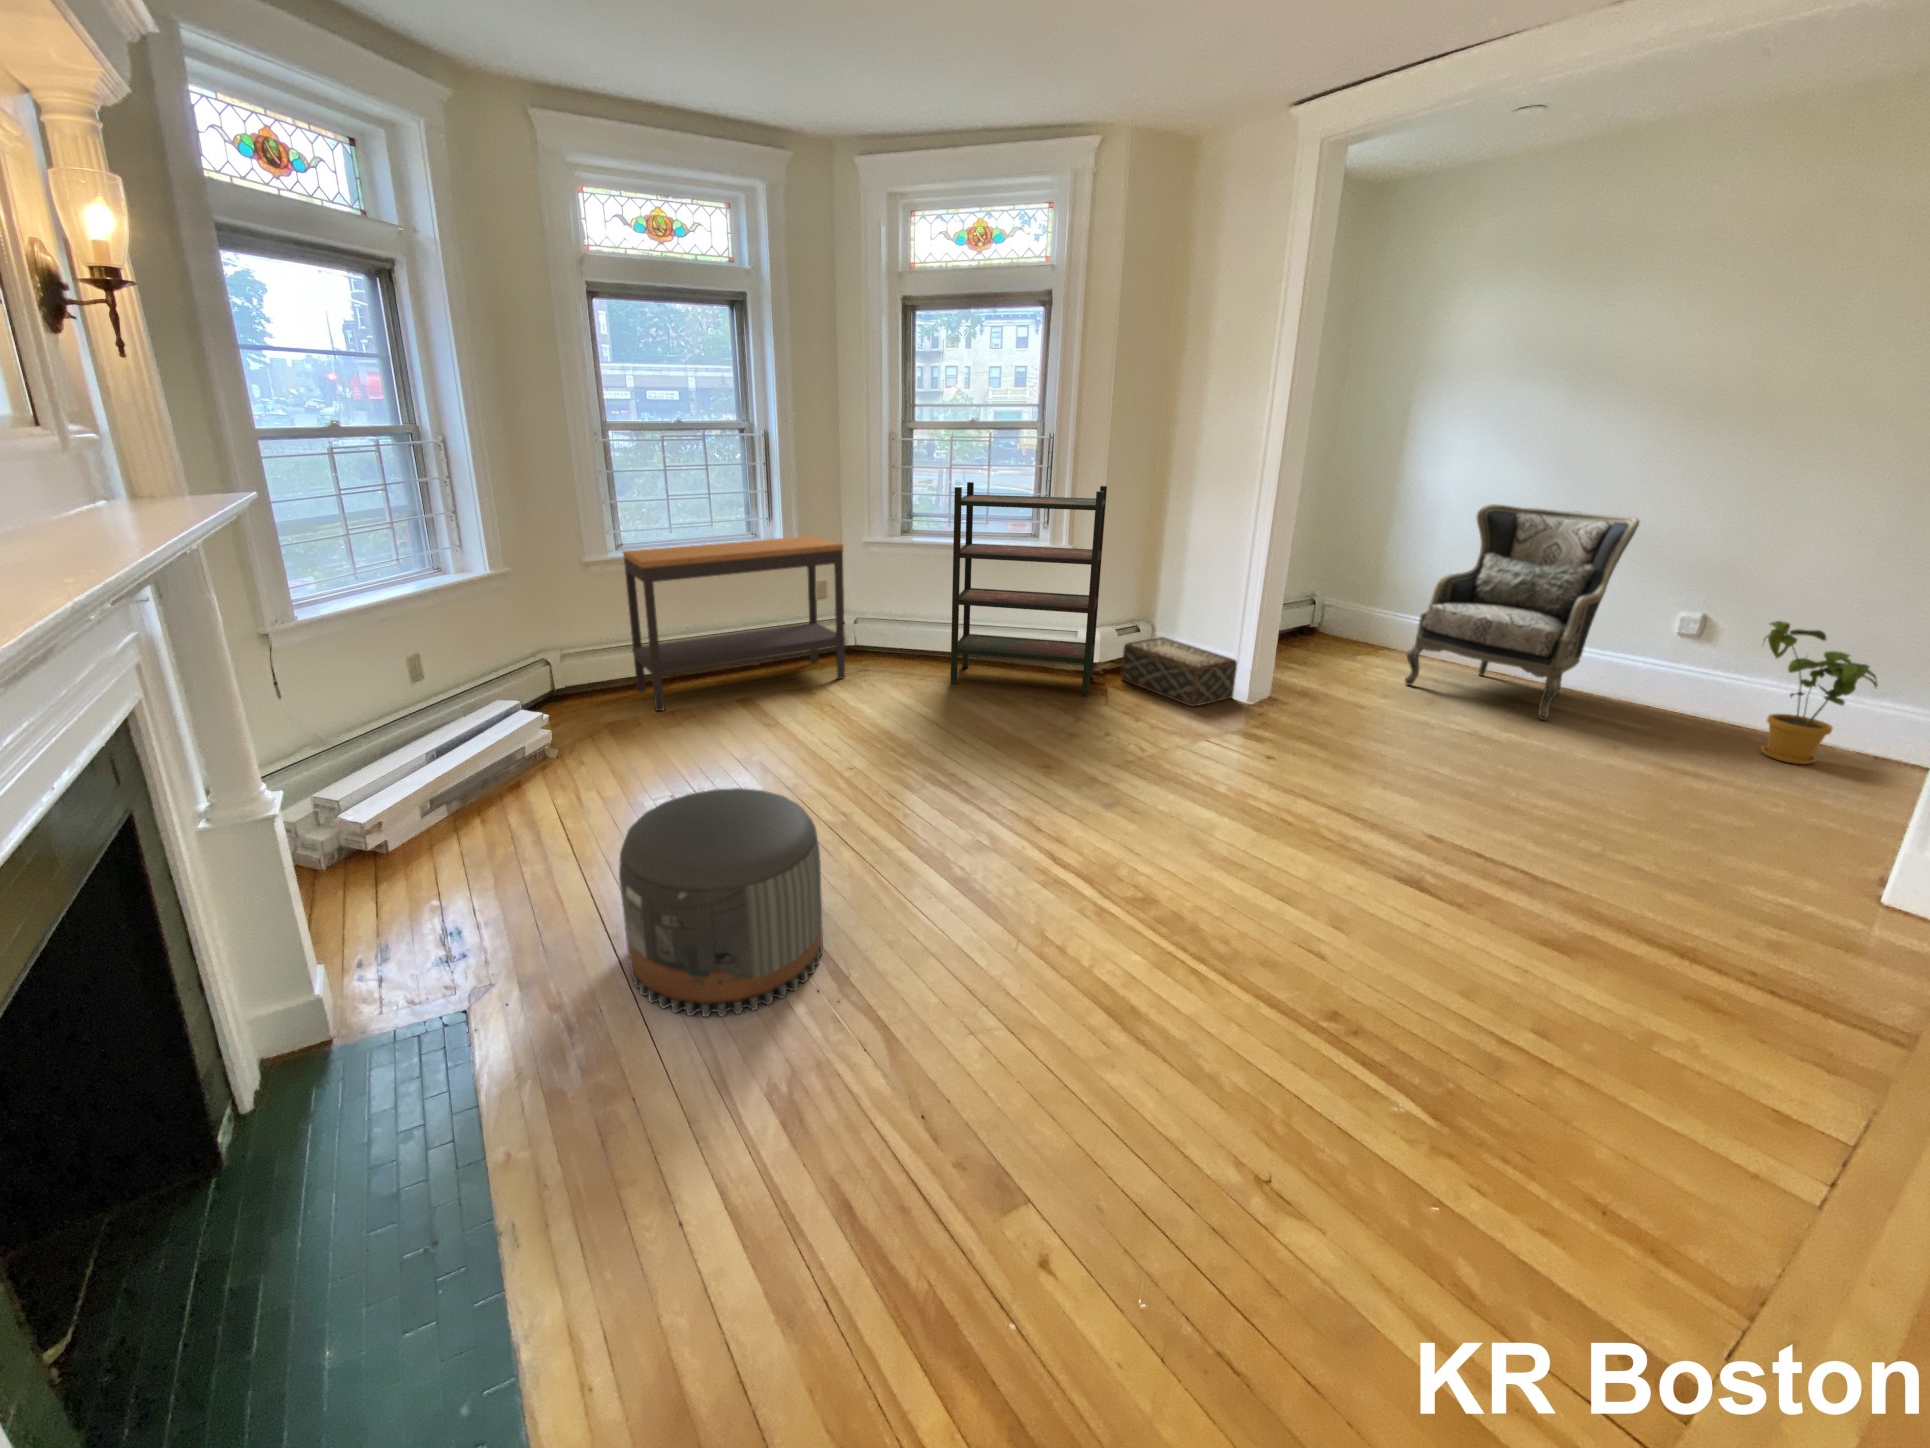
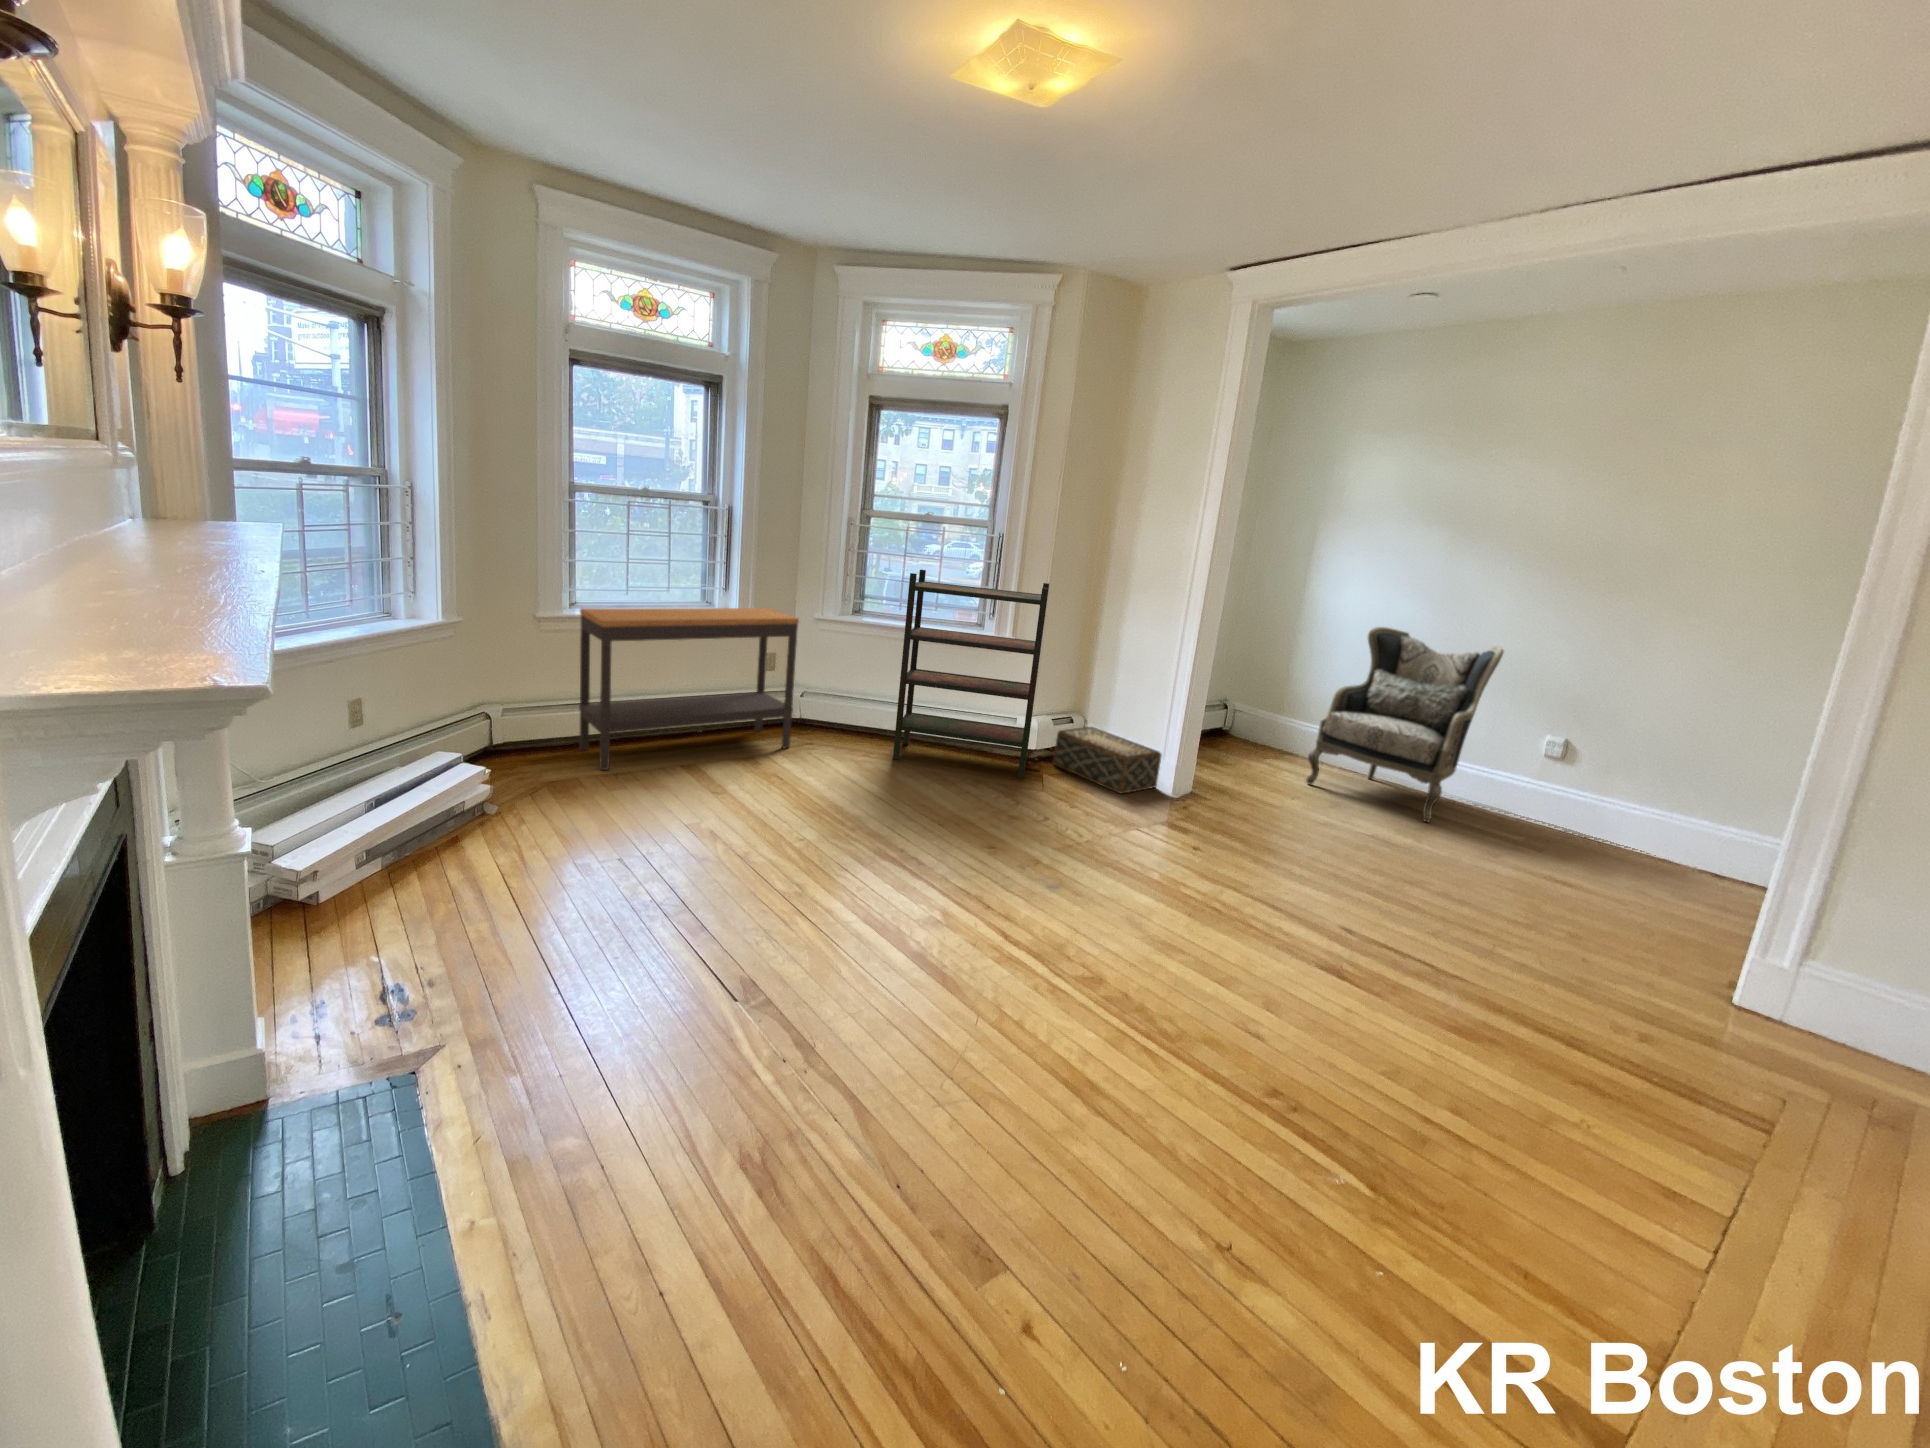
house plant: present [1761,621,1877,764] -> none [1606,744,1699,872]
pouf: present [619,788,823,1017] -> none [588,850,794,1084]

